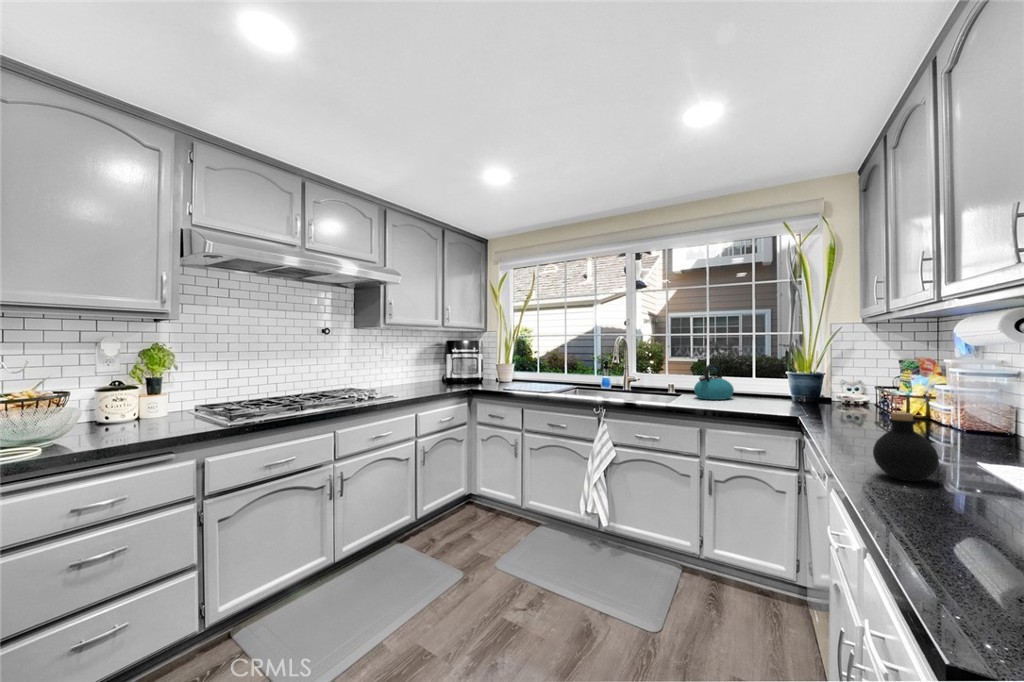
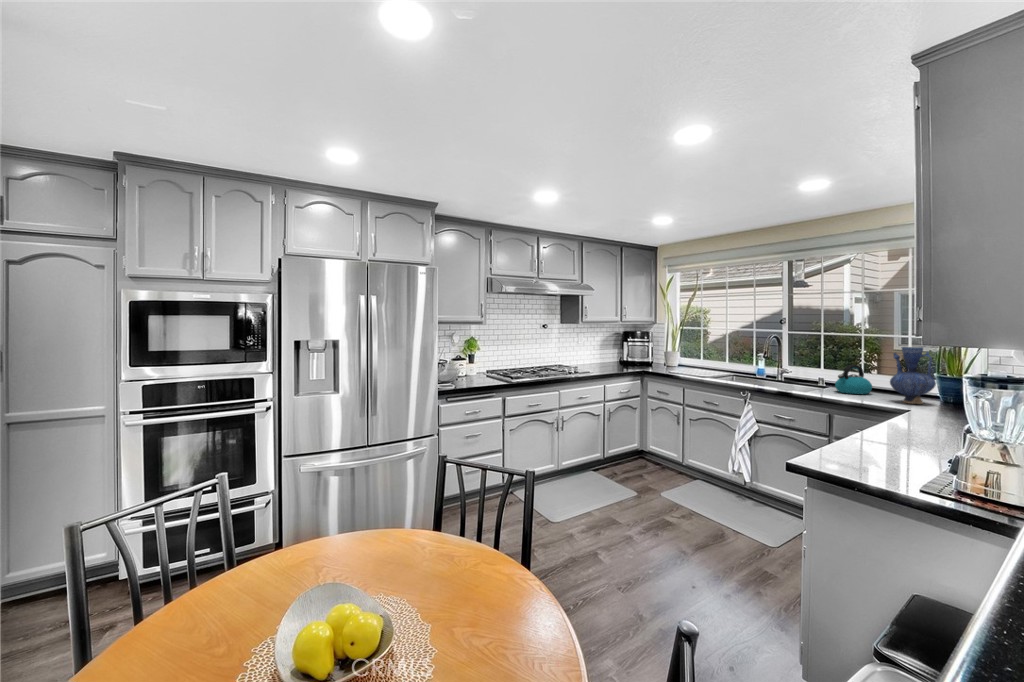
vase: none [761,335,809,406] -> present [890,347,936,404]
bottle: present [873,412,939,481] -> none [888,409,924,447]

